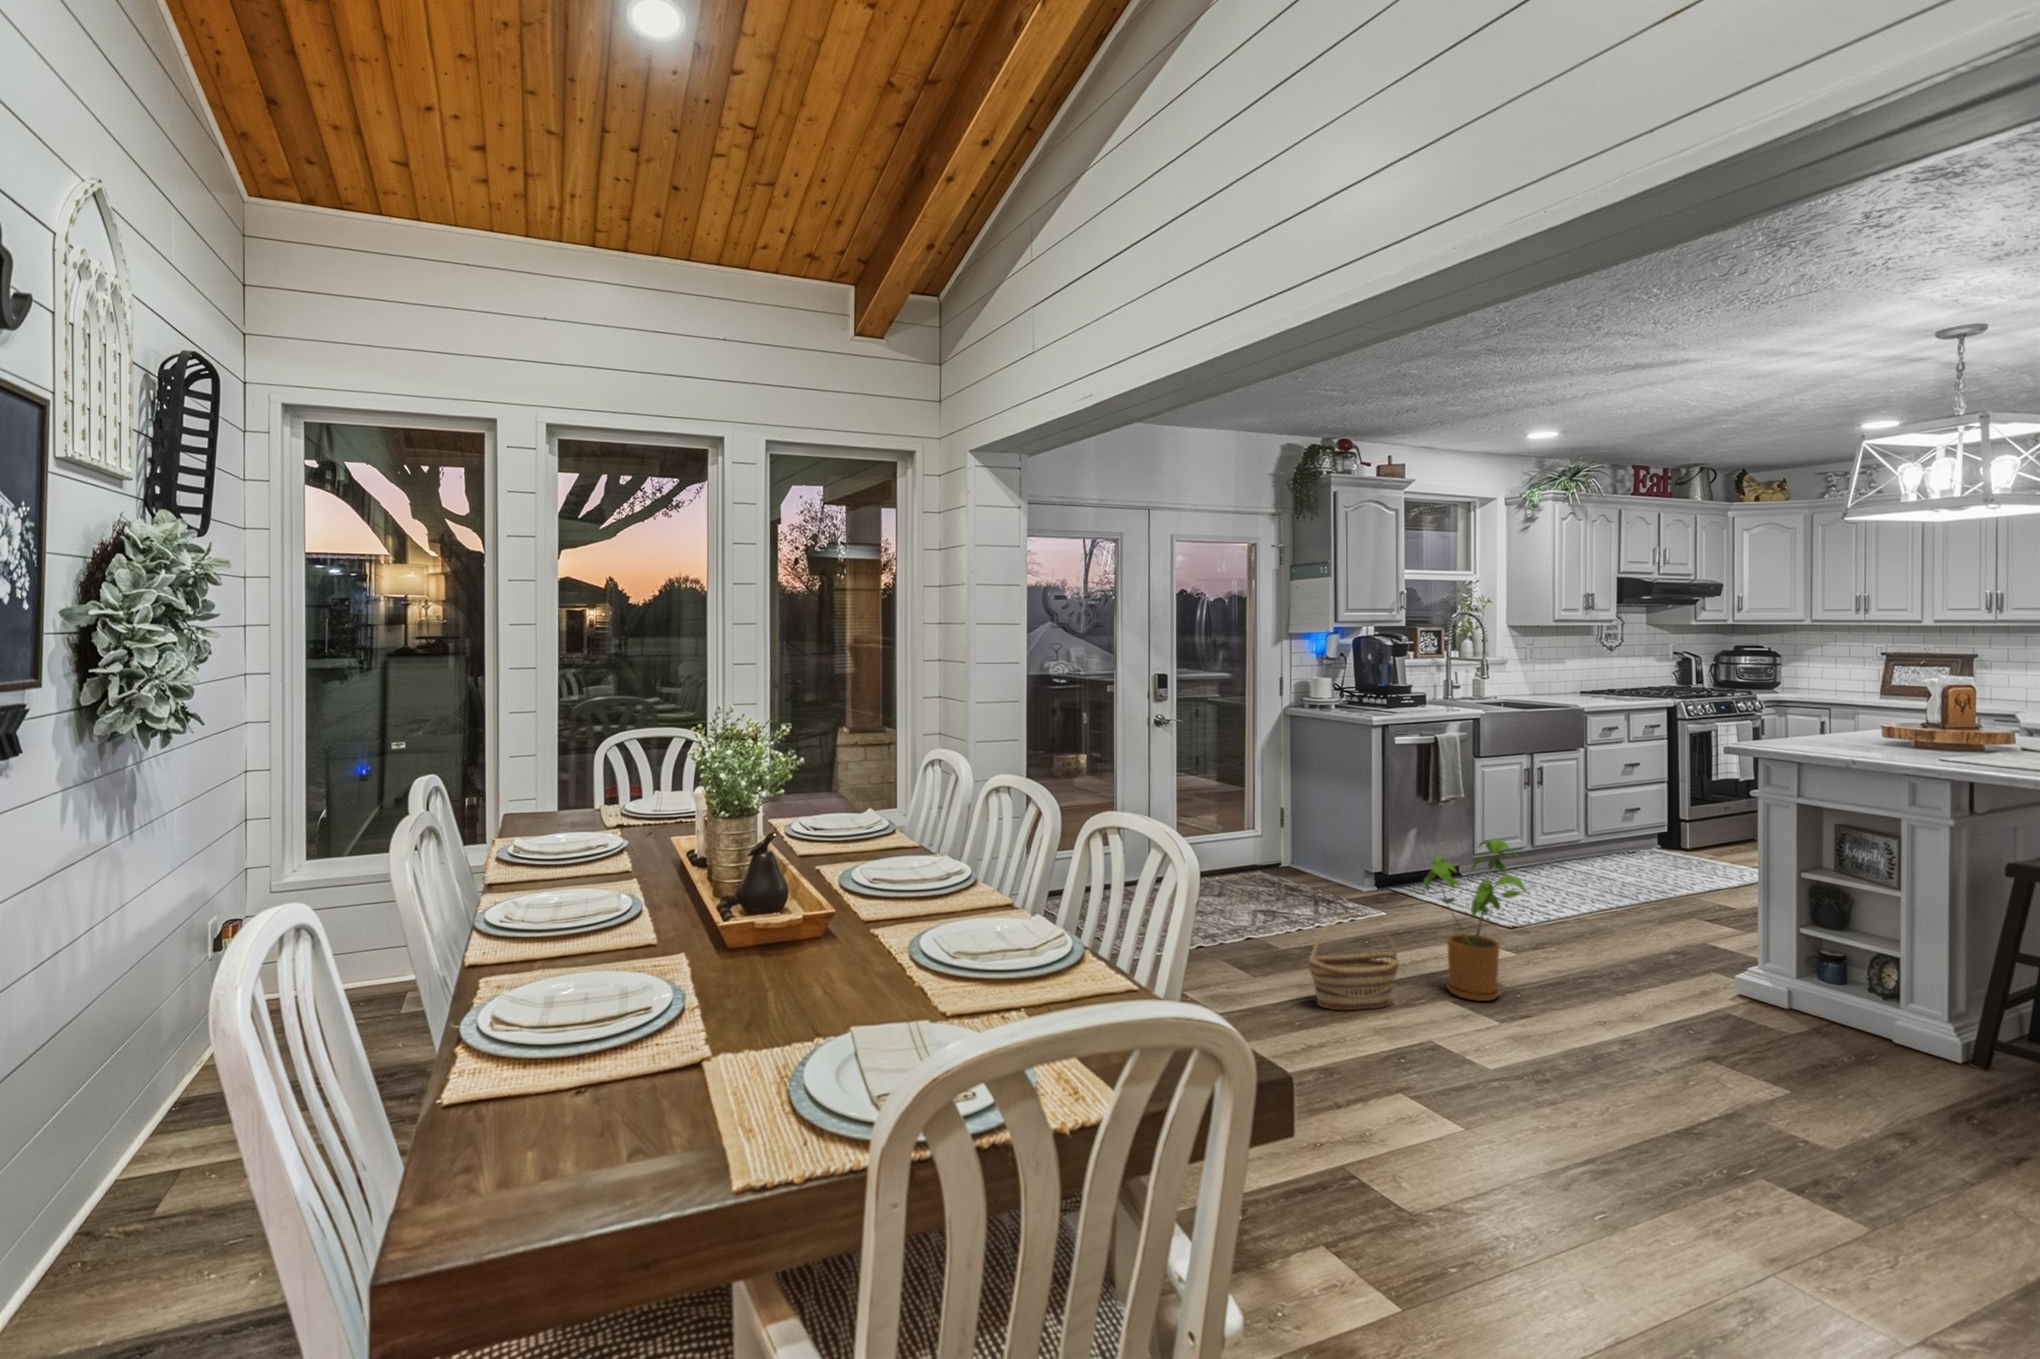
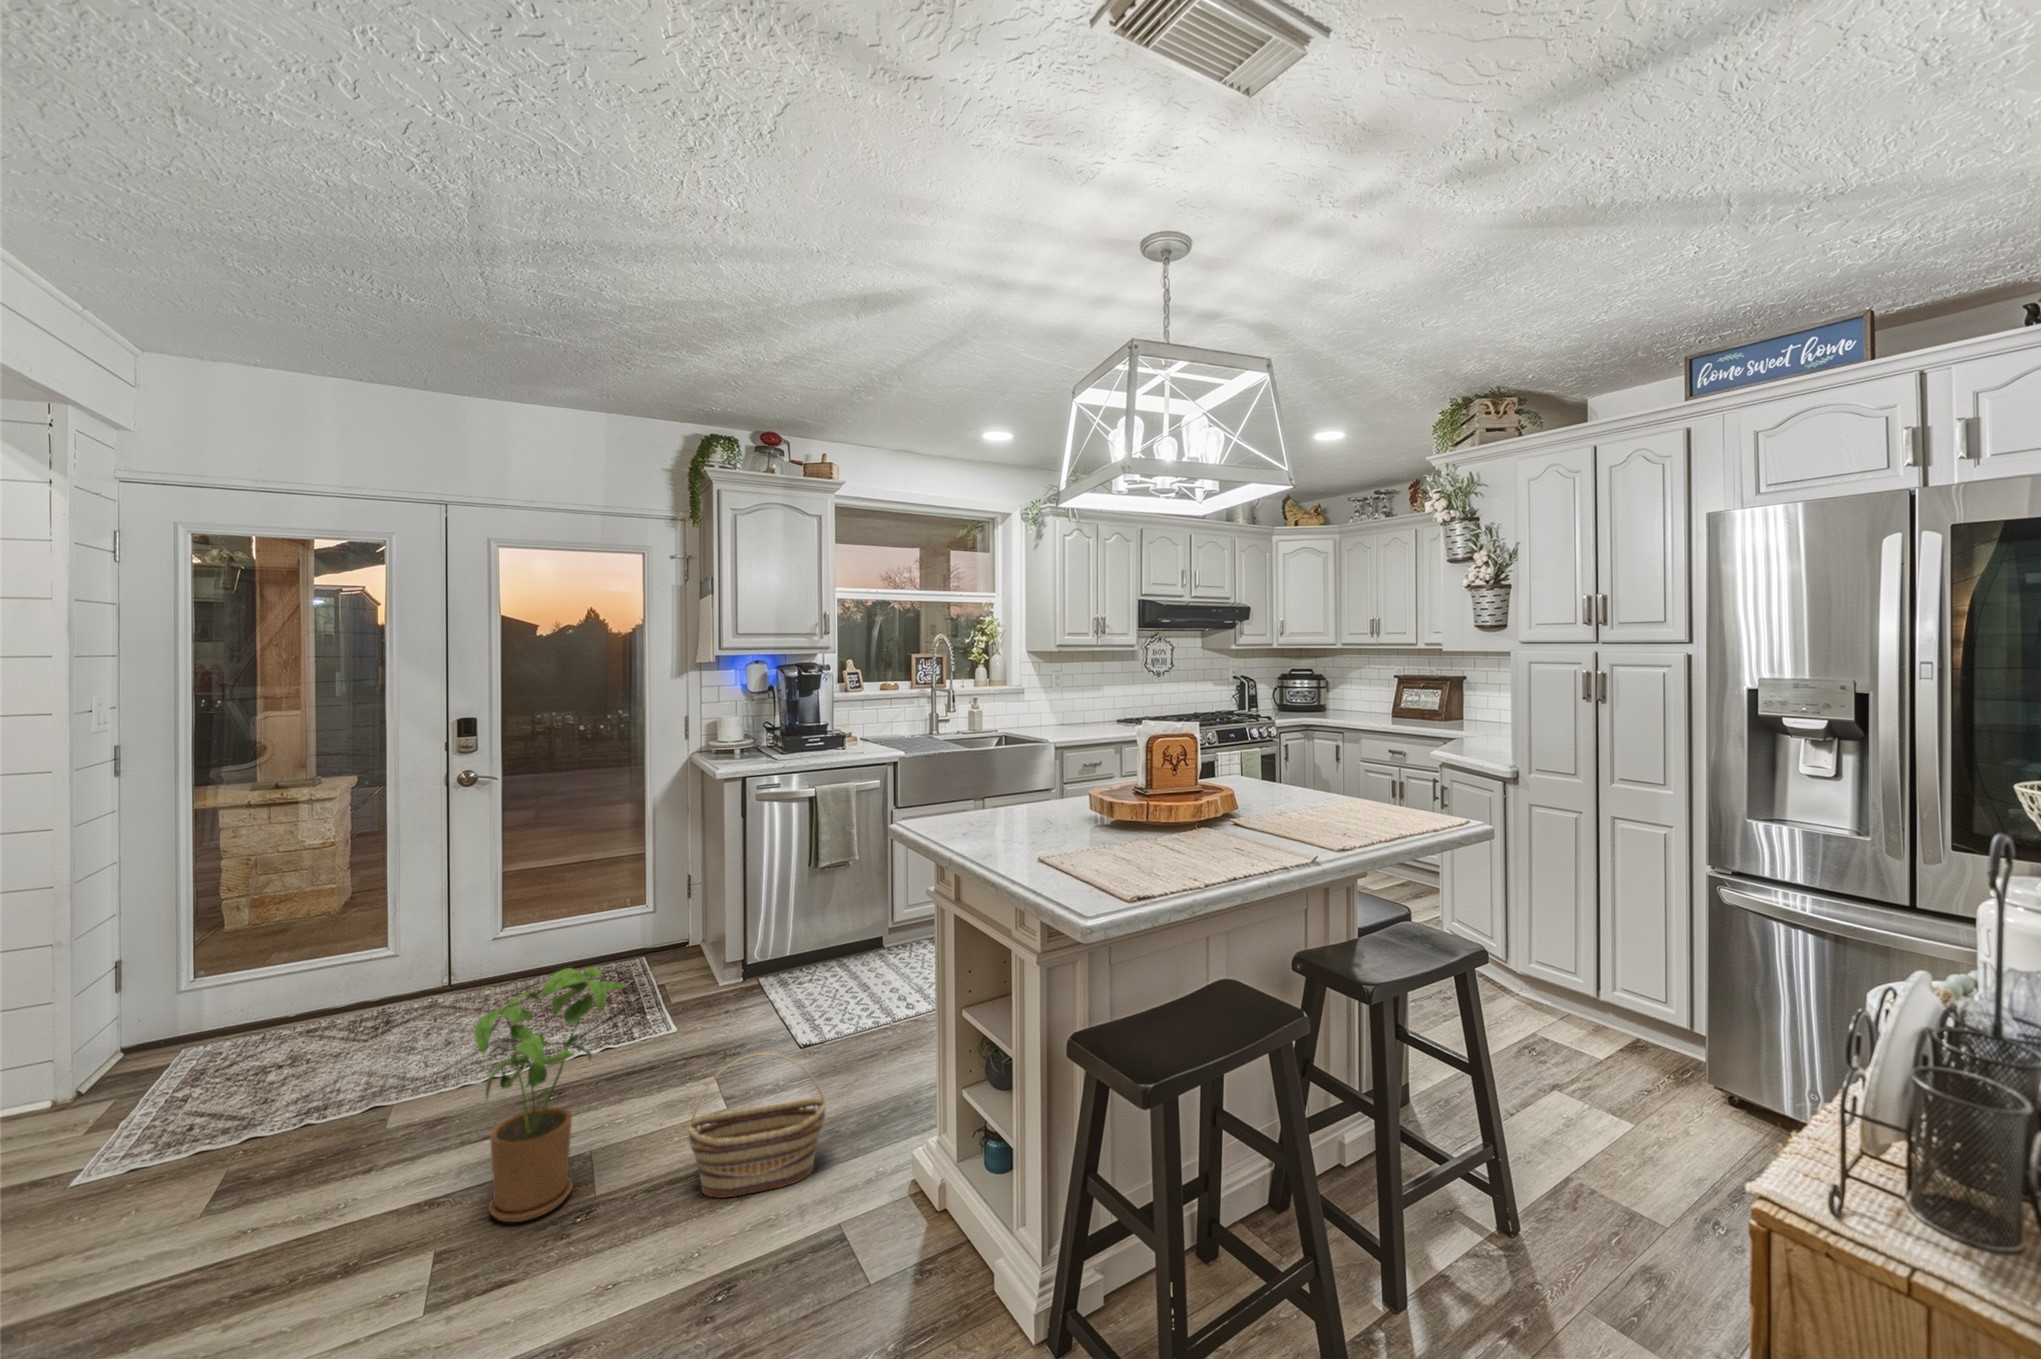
basket: present [1309,915,1399,1010] -> present [689,1053,826,1198]

